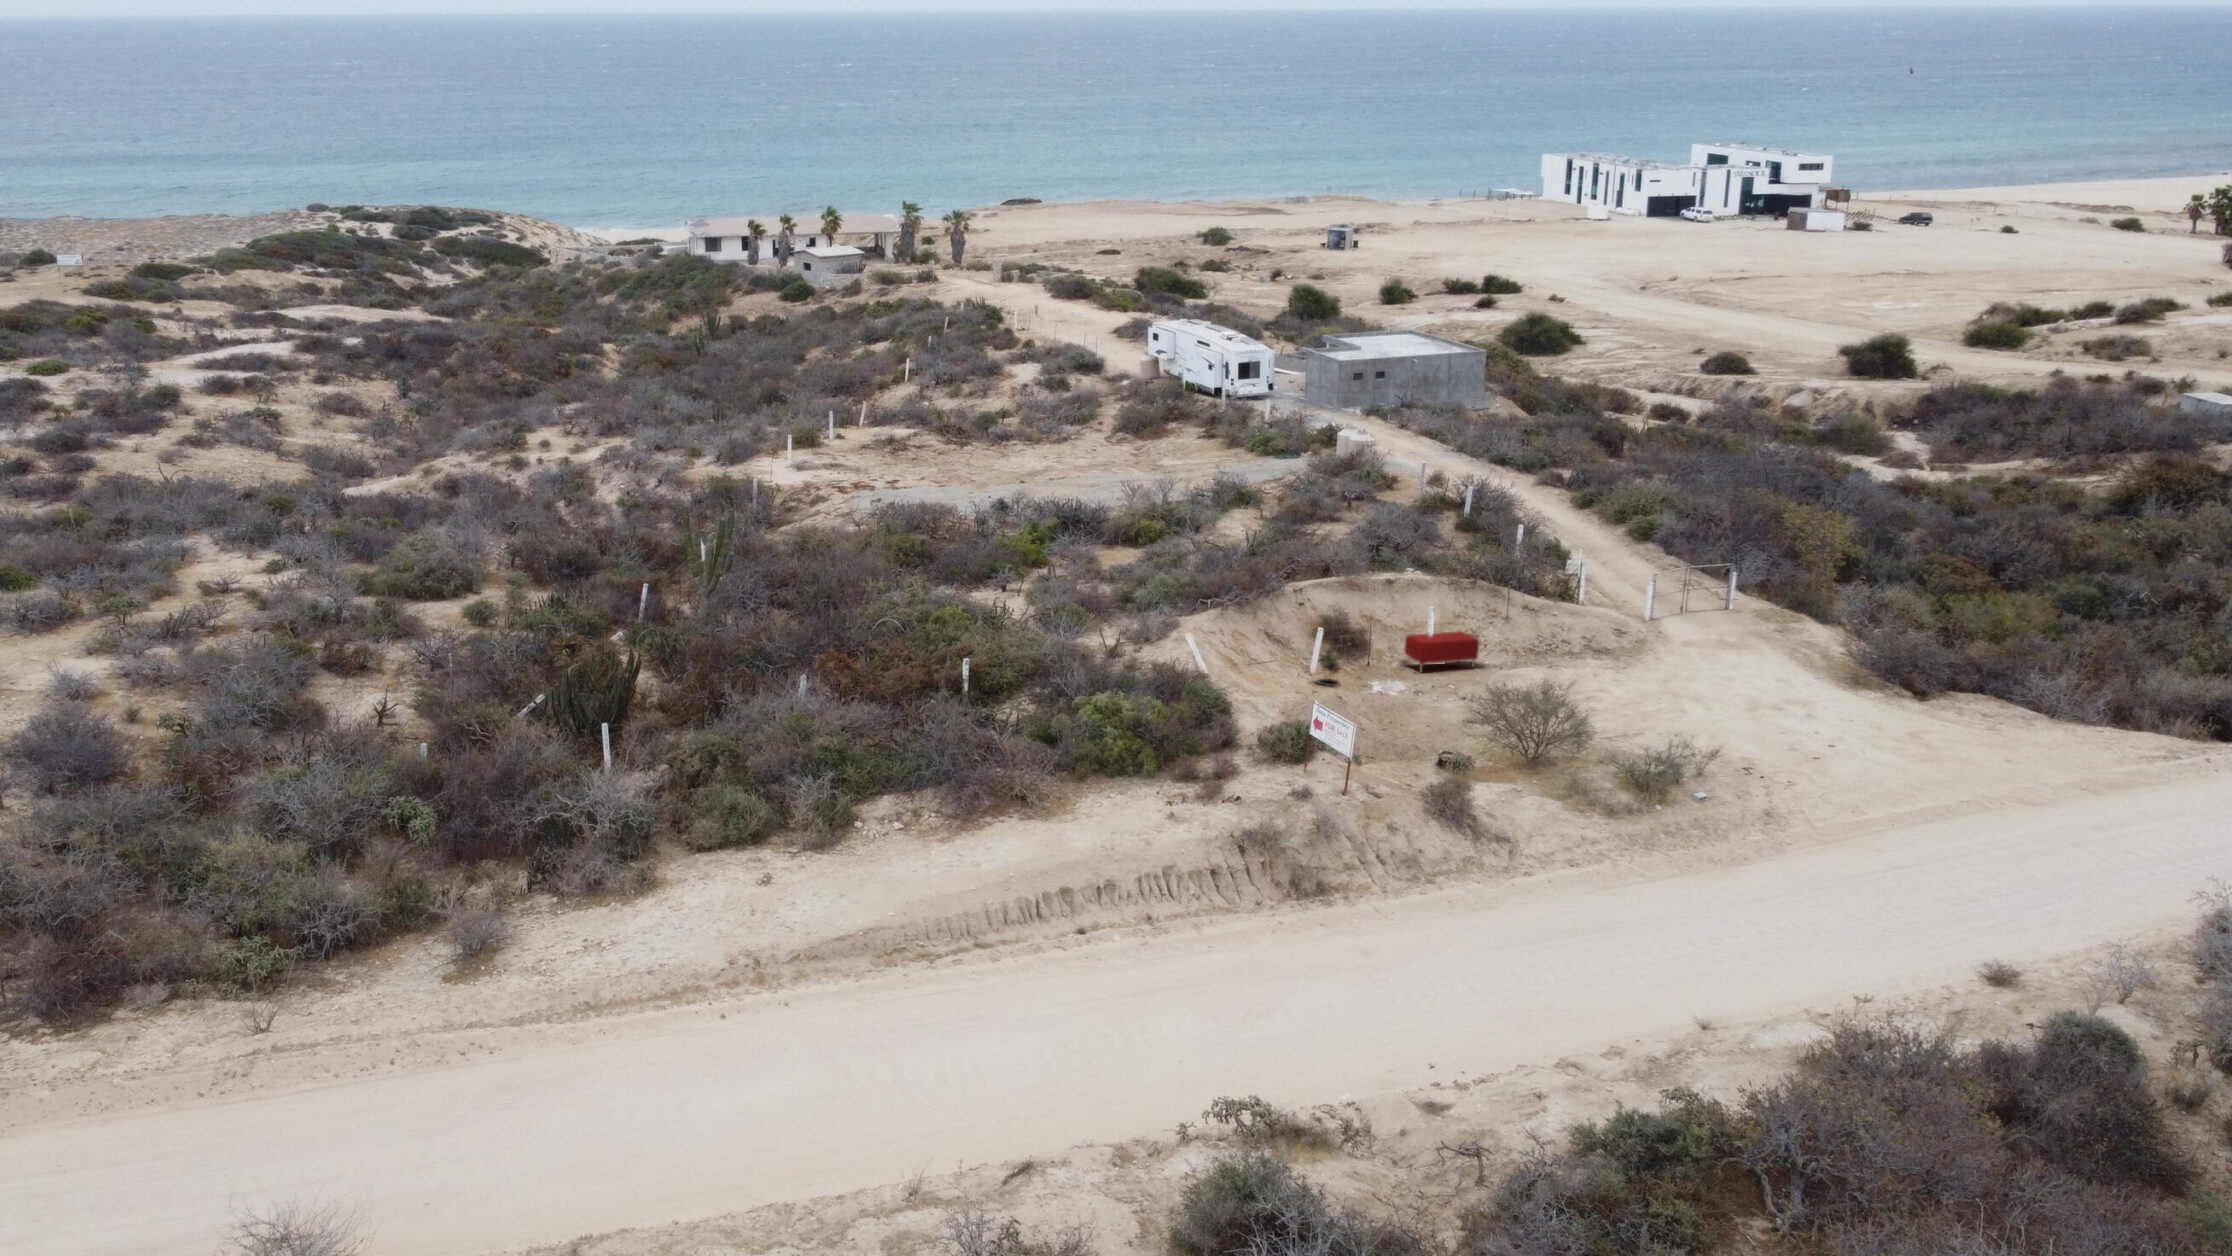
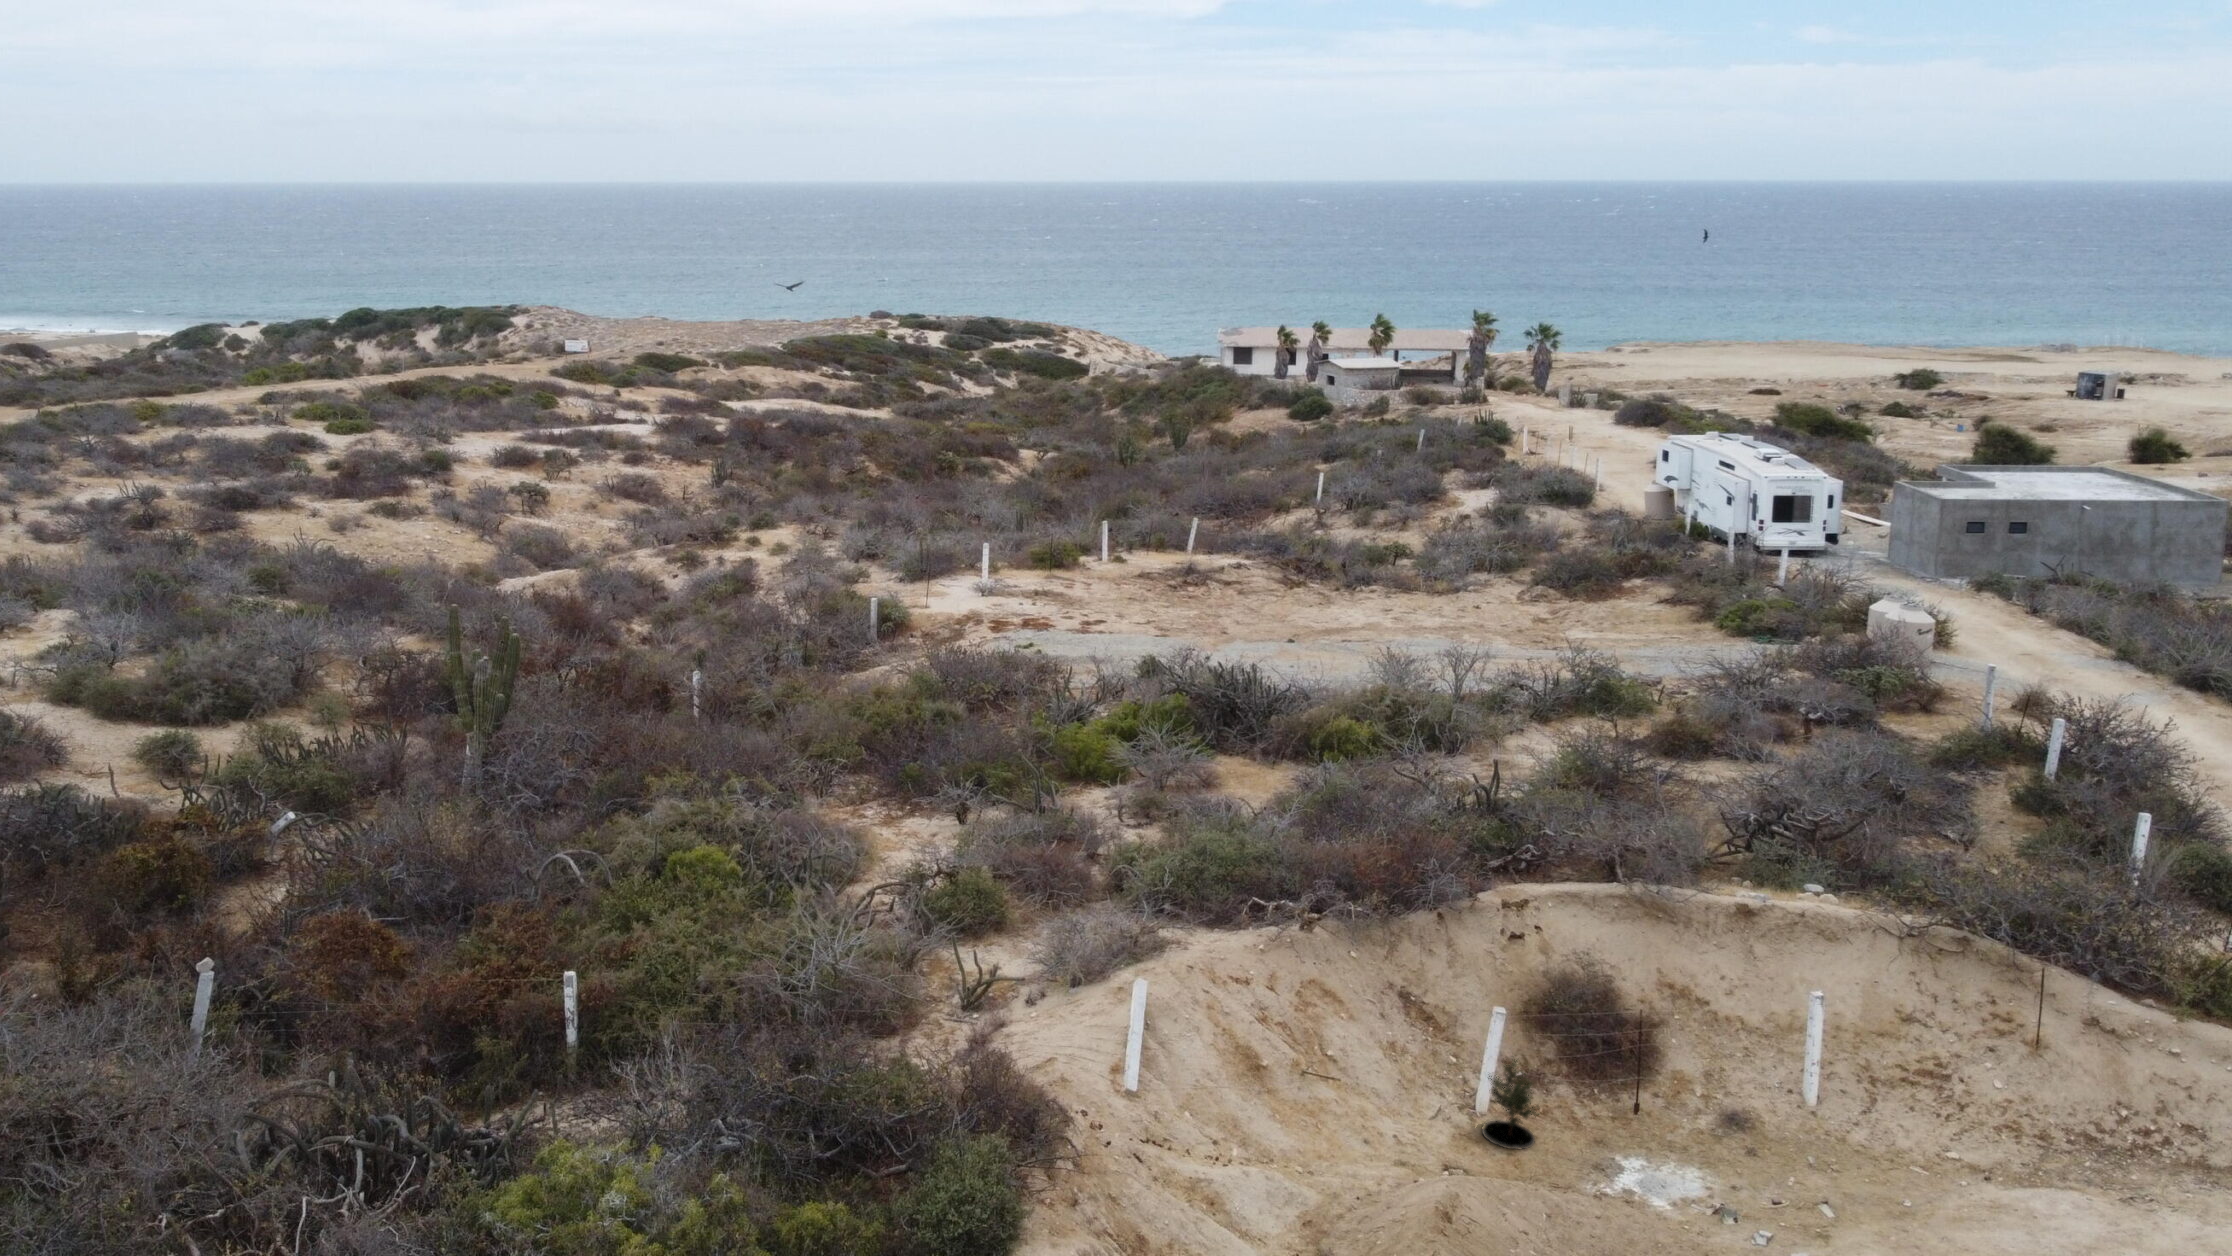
bench: present [1404,631,1479,672] -> none [1739,1052,1933,1166]

